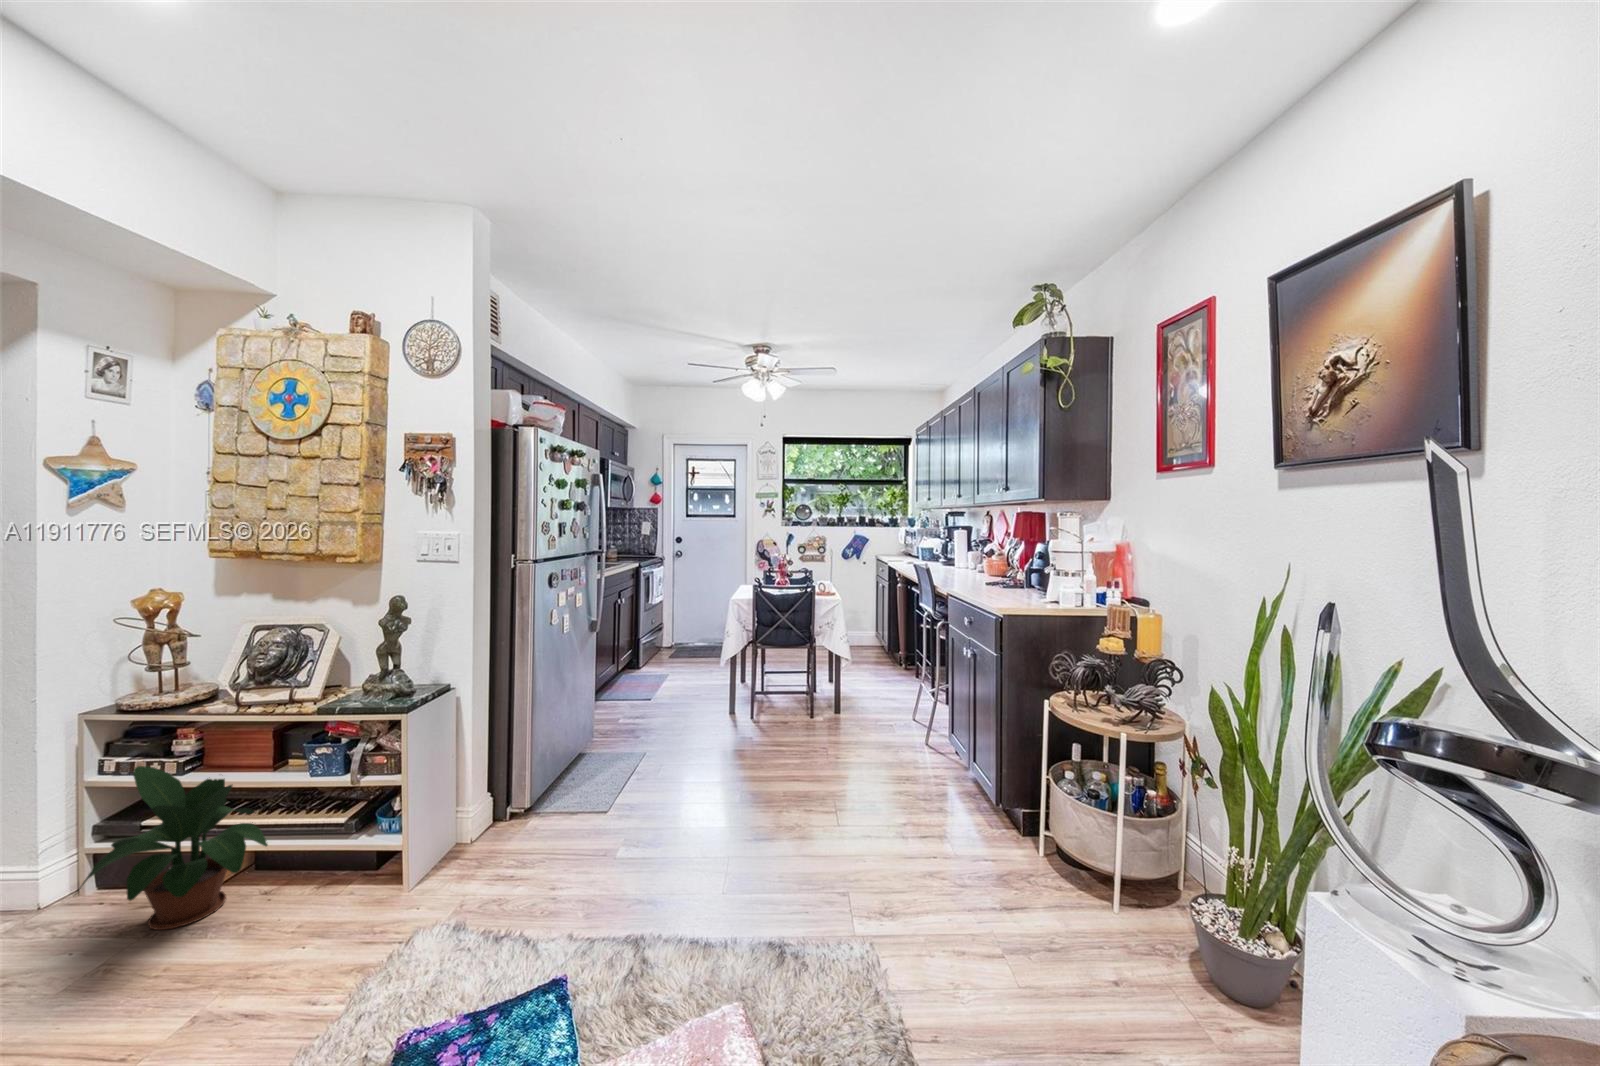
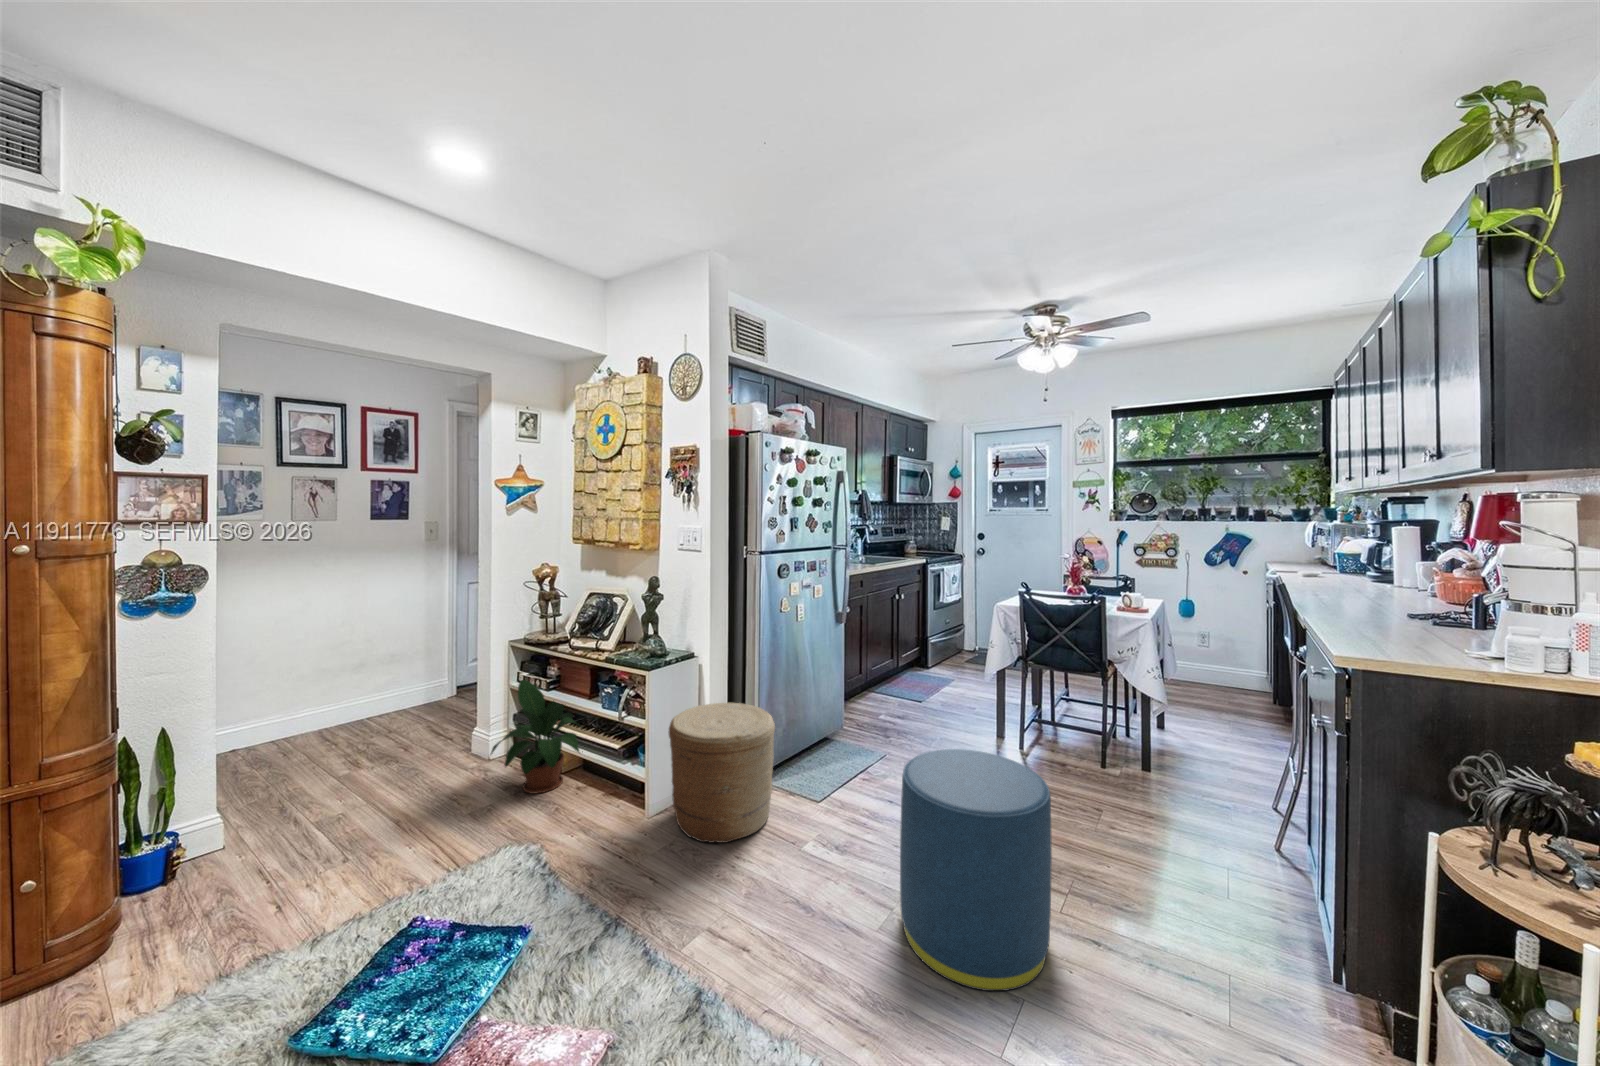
ottoman: none [737,713,850,889] -> present [900,749,1052,991]
woven basket: none [442,727,575,885] -> present [669,703,775,843]

